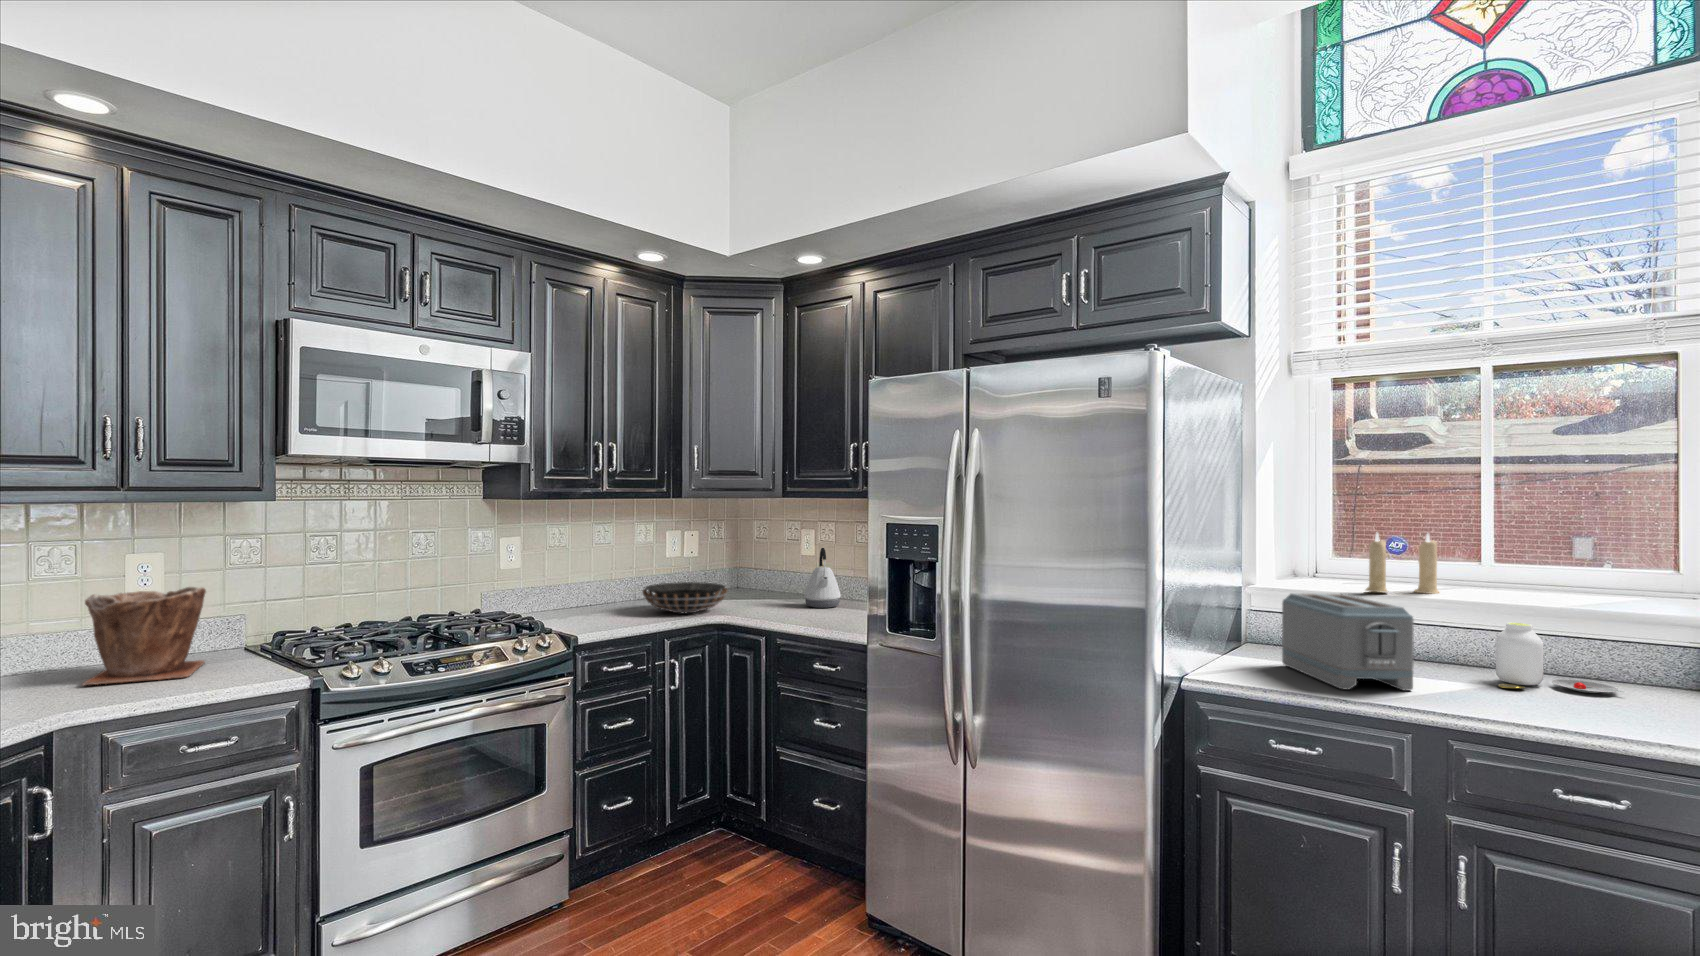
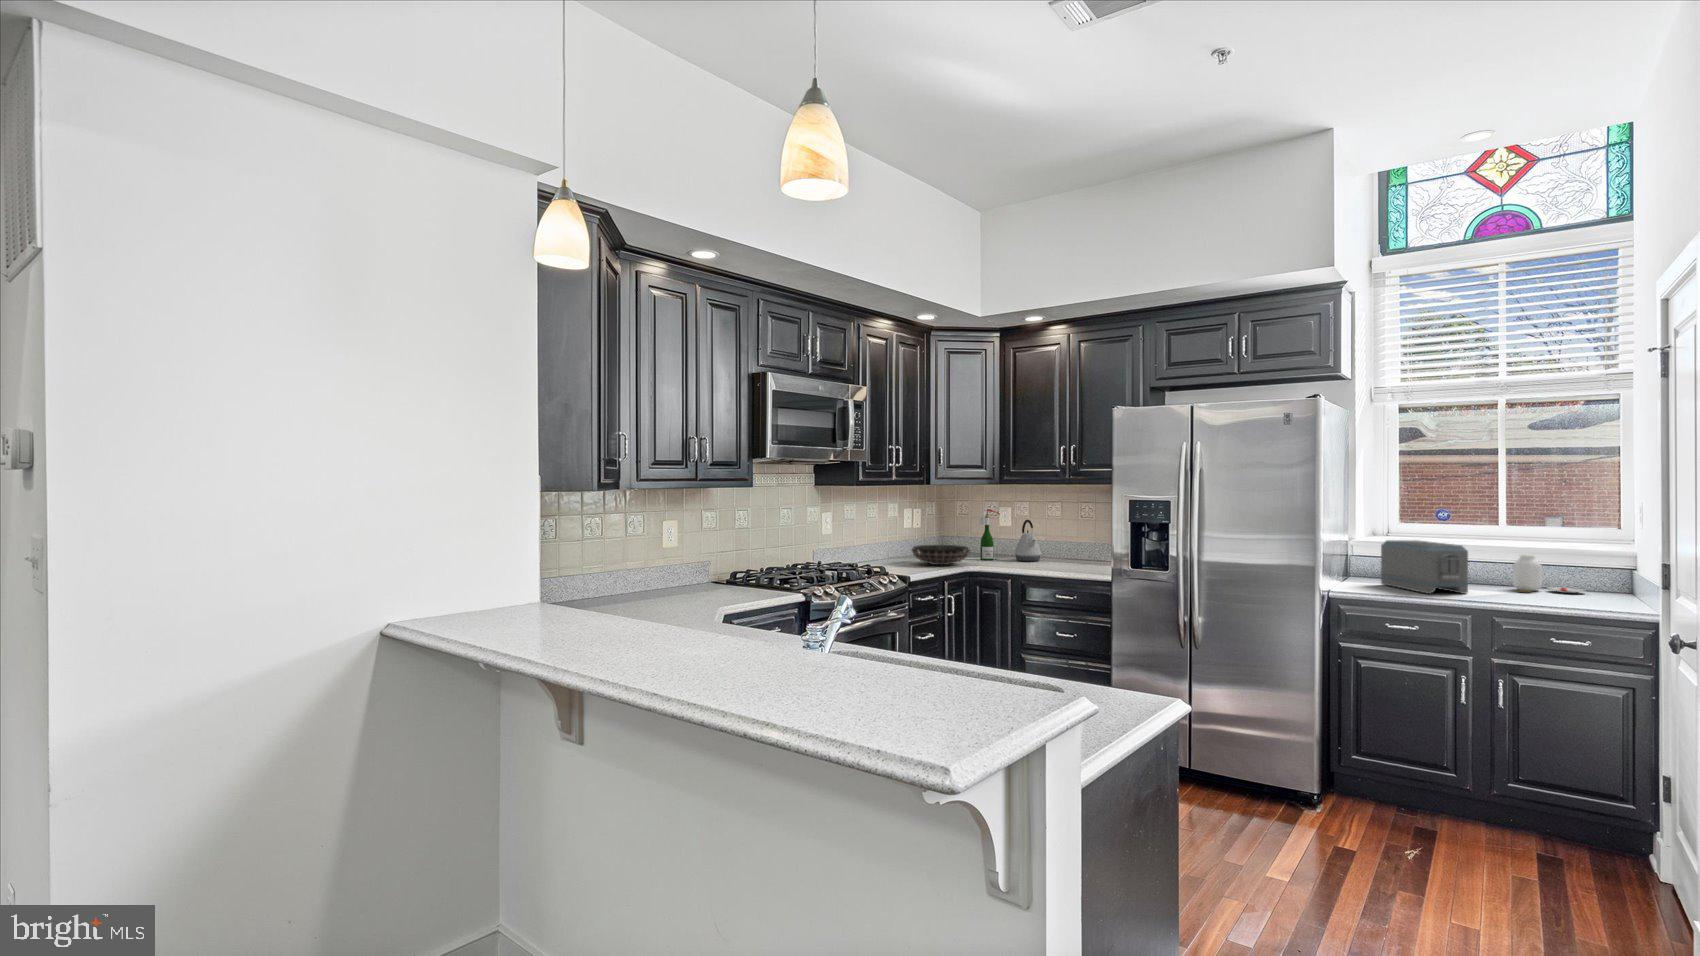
wine bottle: none [760,530,790,604] -> present [979,508,1000,560]
candle: present [1366,533,1439,594] -> none [1425,502,1474,541]
plant pot: present [82,587,206,685] -> none [671,543,733,600]

